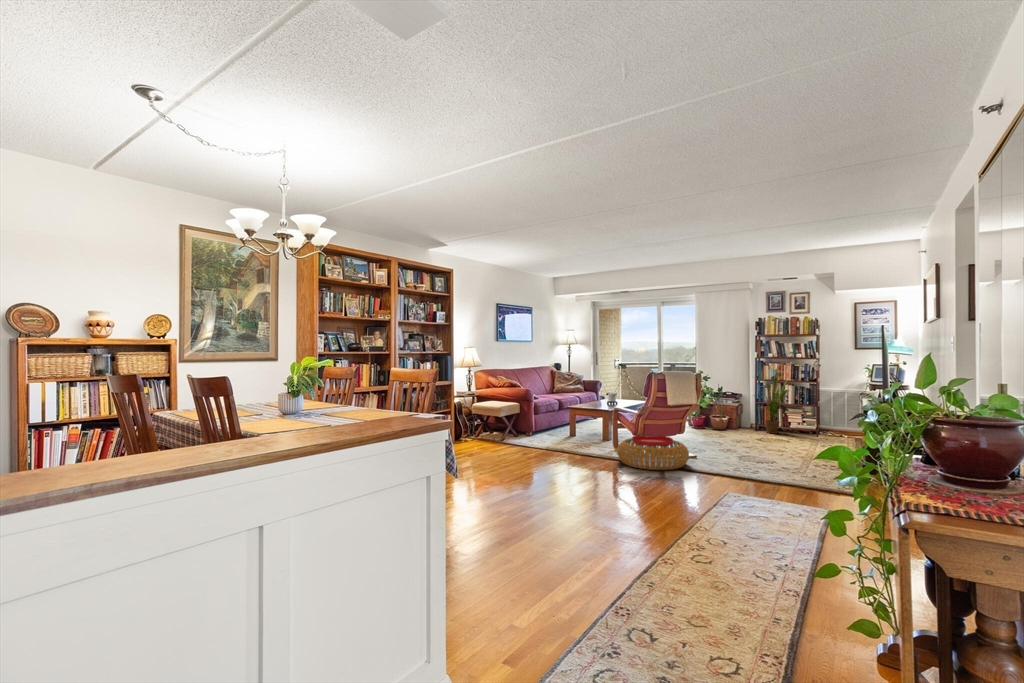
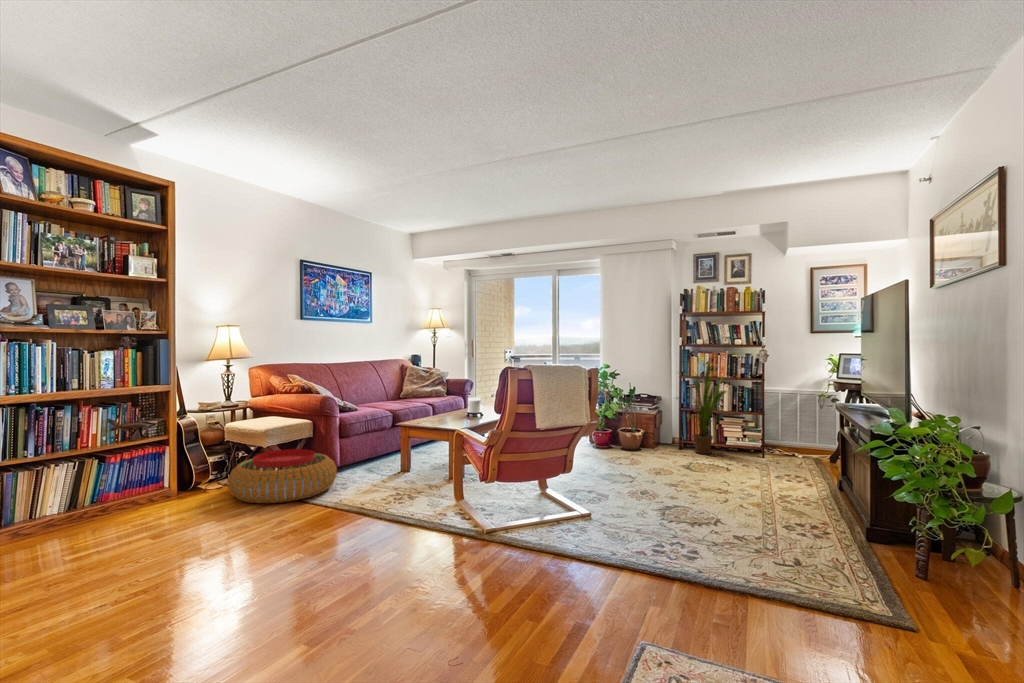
pouf: present [617,435,689,470] -> present [228,449,337,503]

